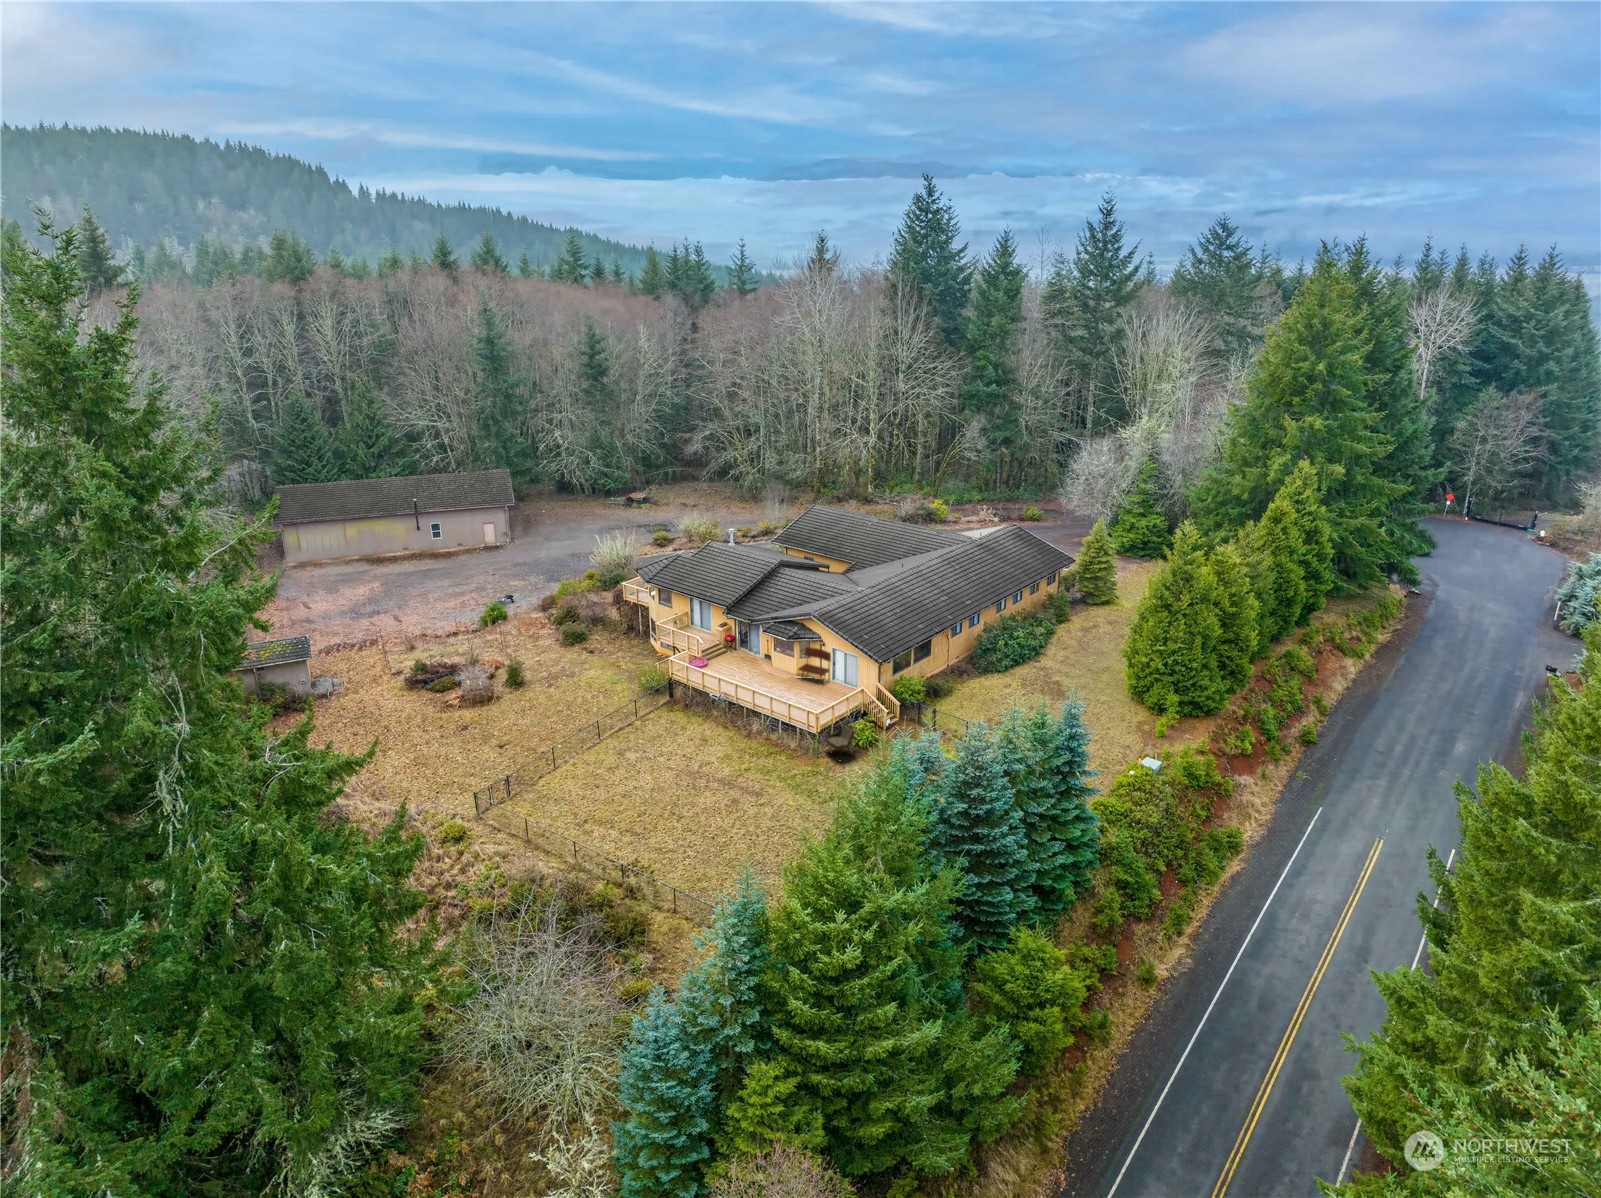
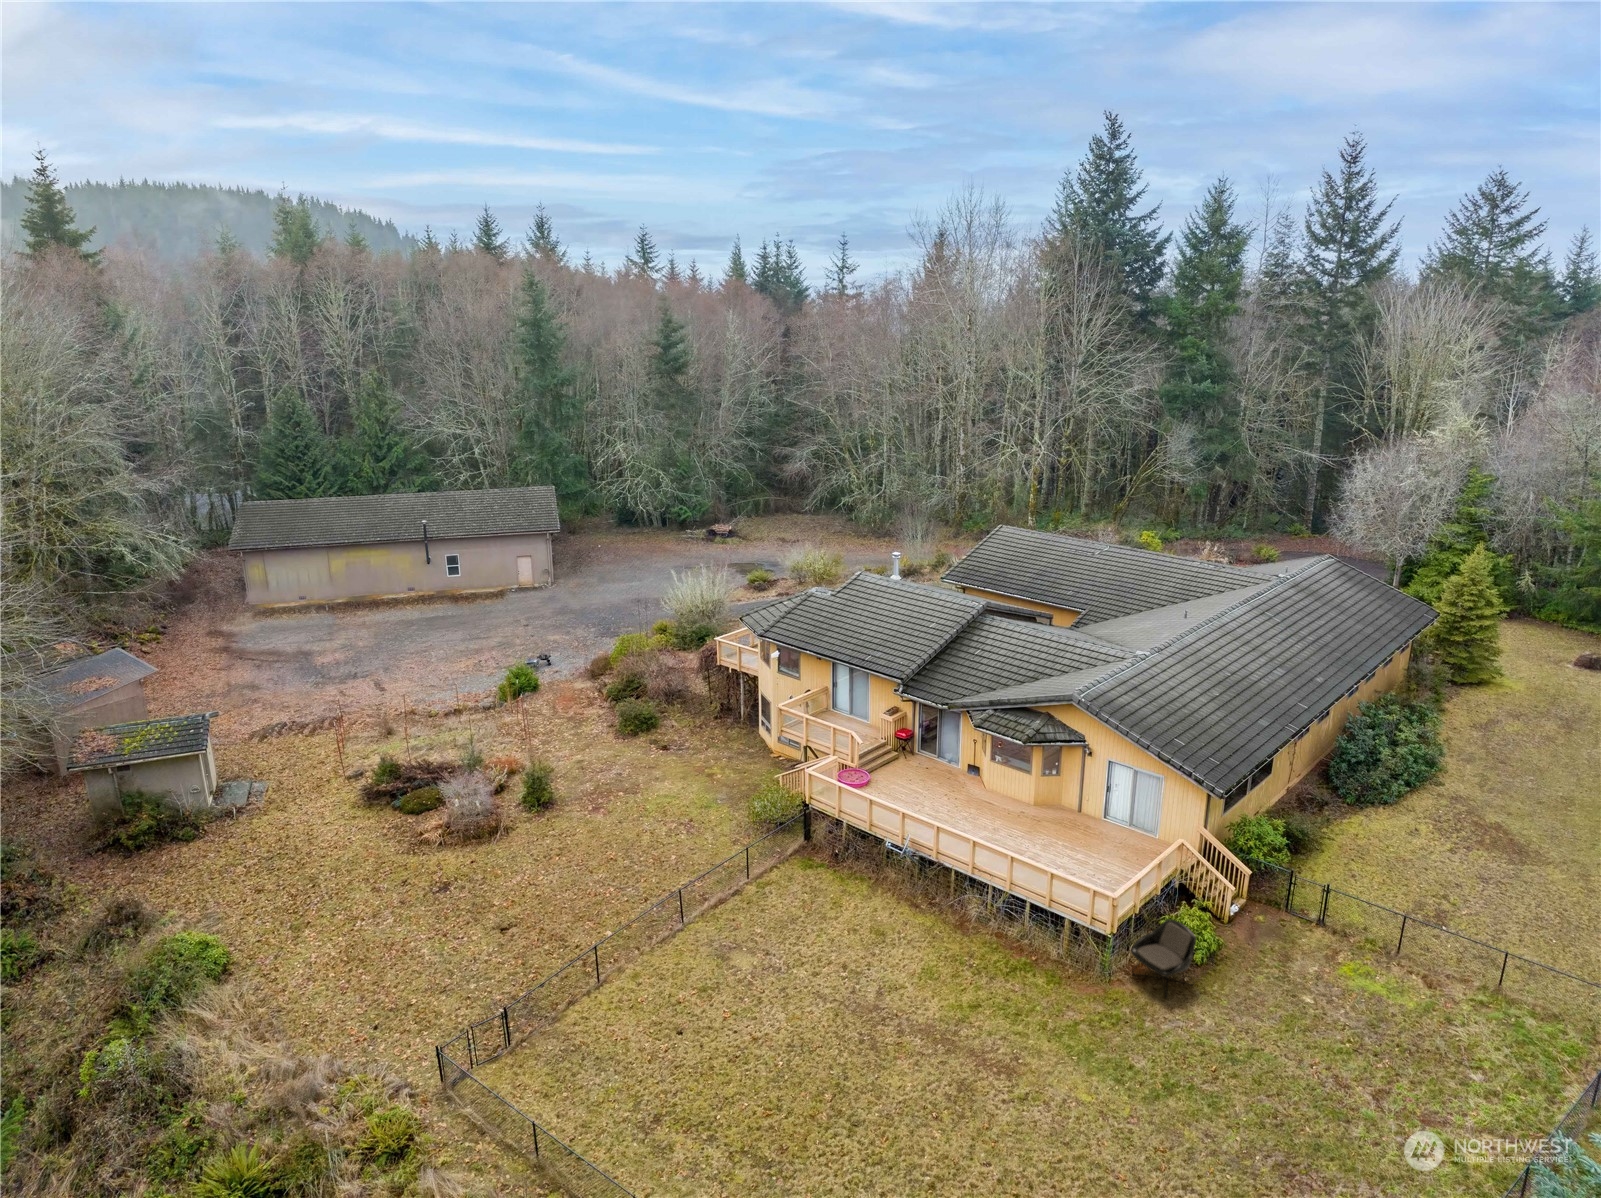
bench: present [798,647,831,685] -> none [1044,757,1108,832]

